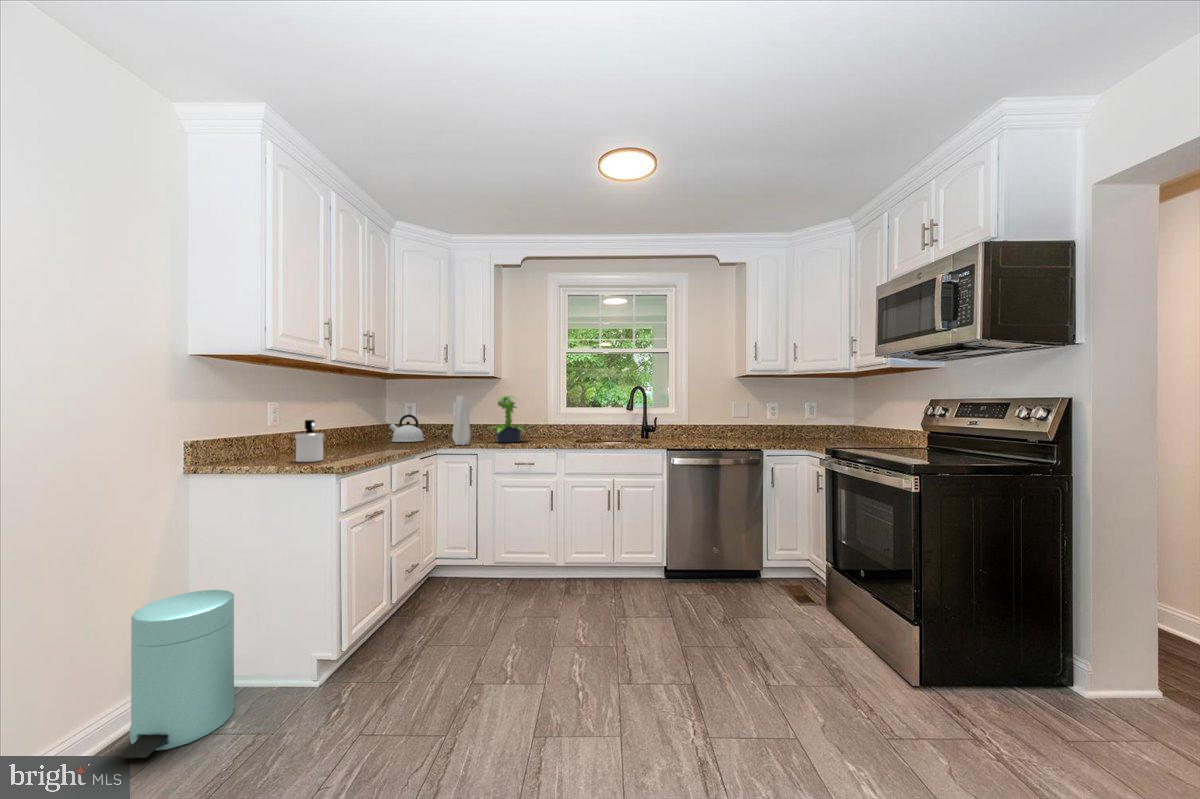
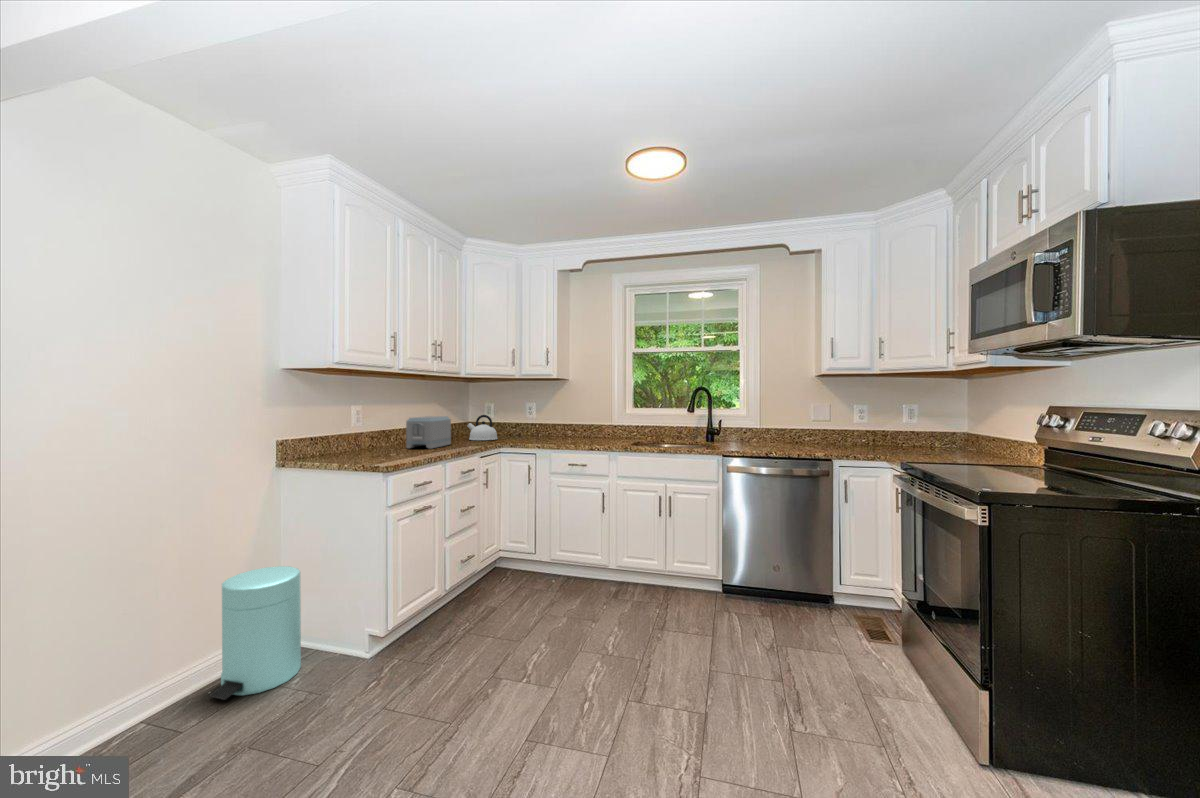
vase: present [452,395,471,445] -> none [514,398,531,446]
potted plant: present [493,396,524,442] -> none [546,398,592,444]
toaster: none [331,415,379,451] -> present [406,416,451,449]
soap dispenser: present [295,420,324,462] -> none [362,422,387,460]

